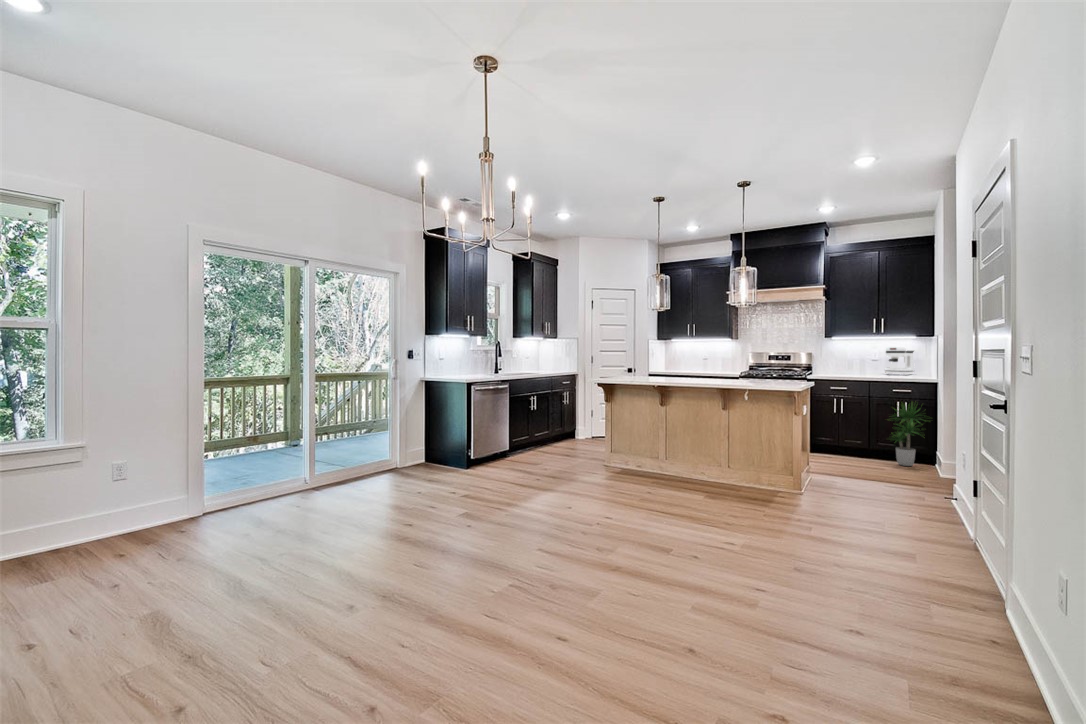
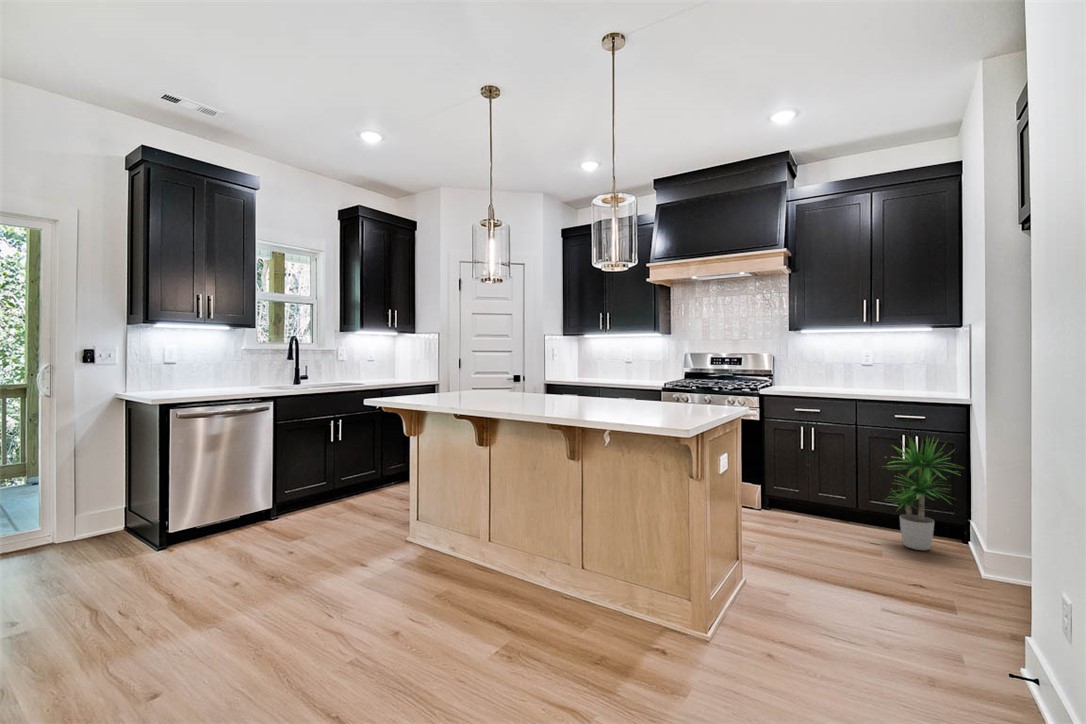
coffee maker: present [885,347,915,375] -> none [883,346,930,390]

